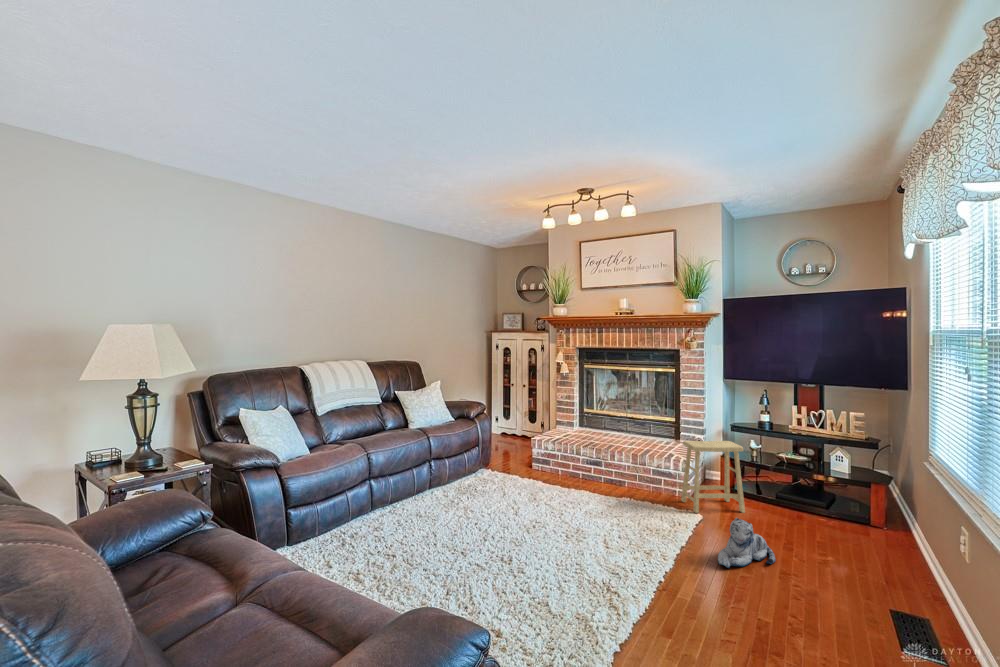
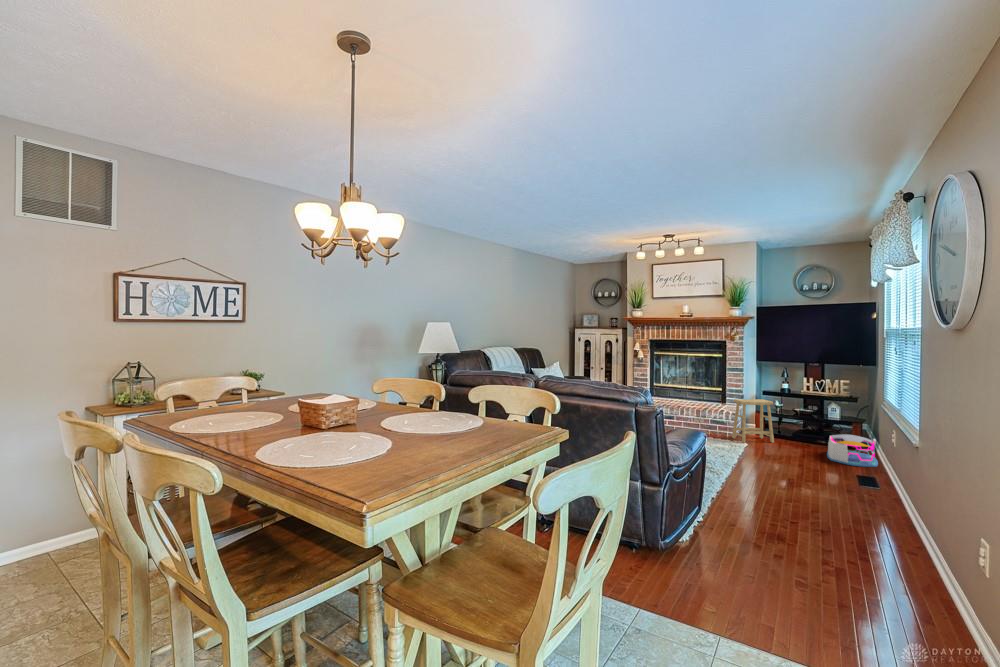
storage bin: none [830,509,924,584] -> present [827,434,878,467]
plush toy: present [718,518,776,568] -> none [763,436,796,462]

